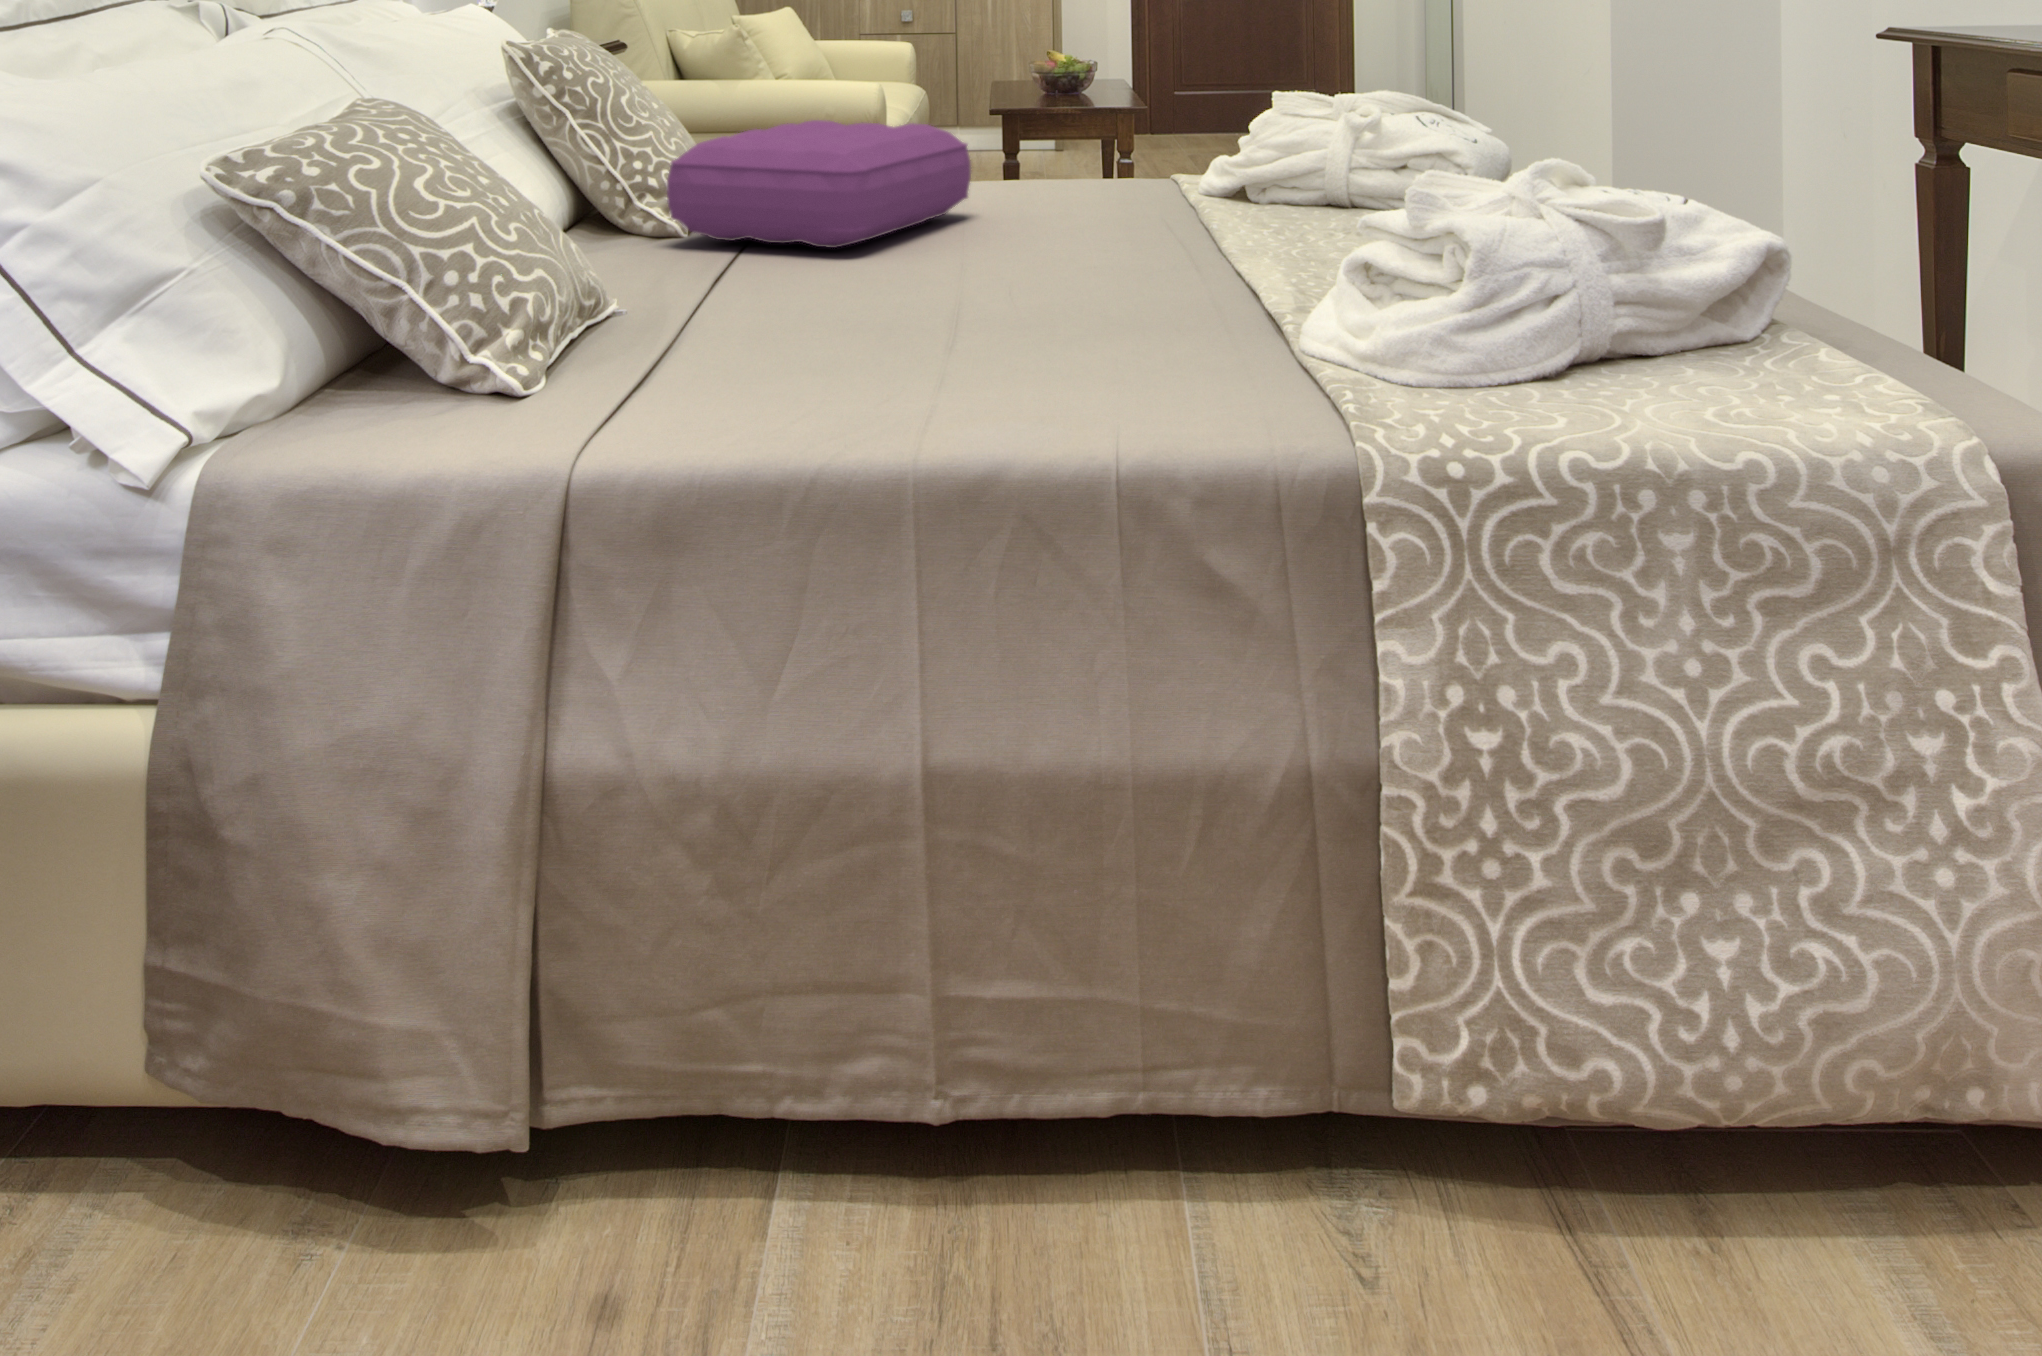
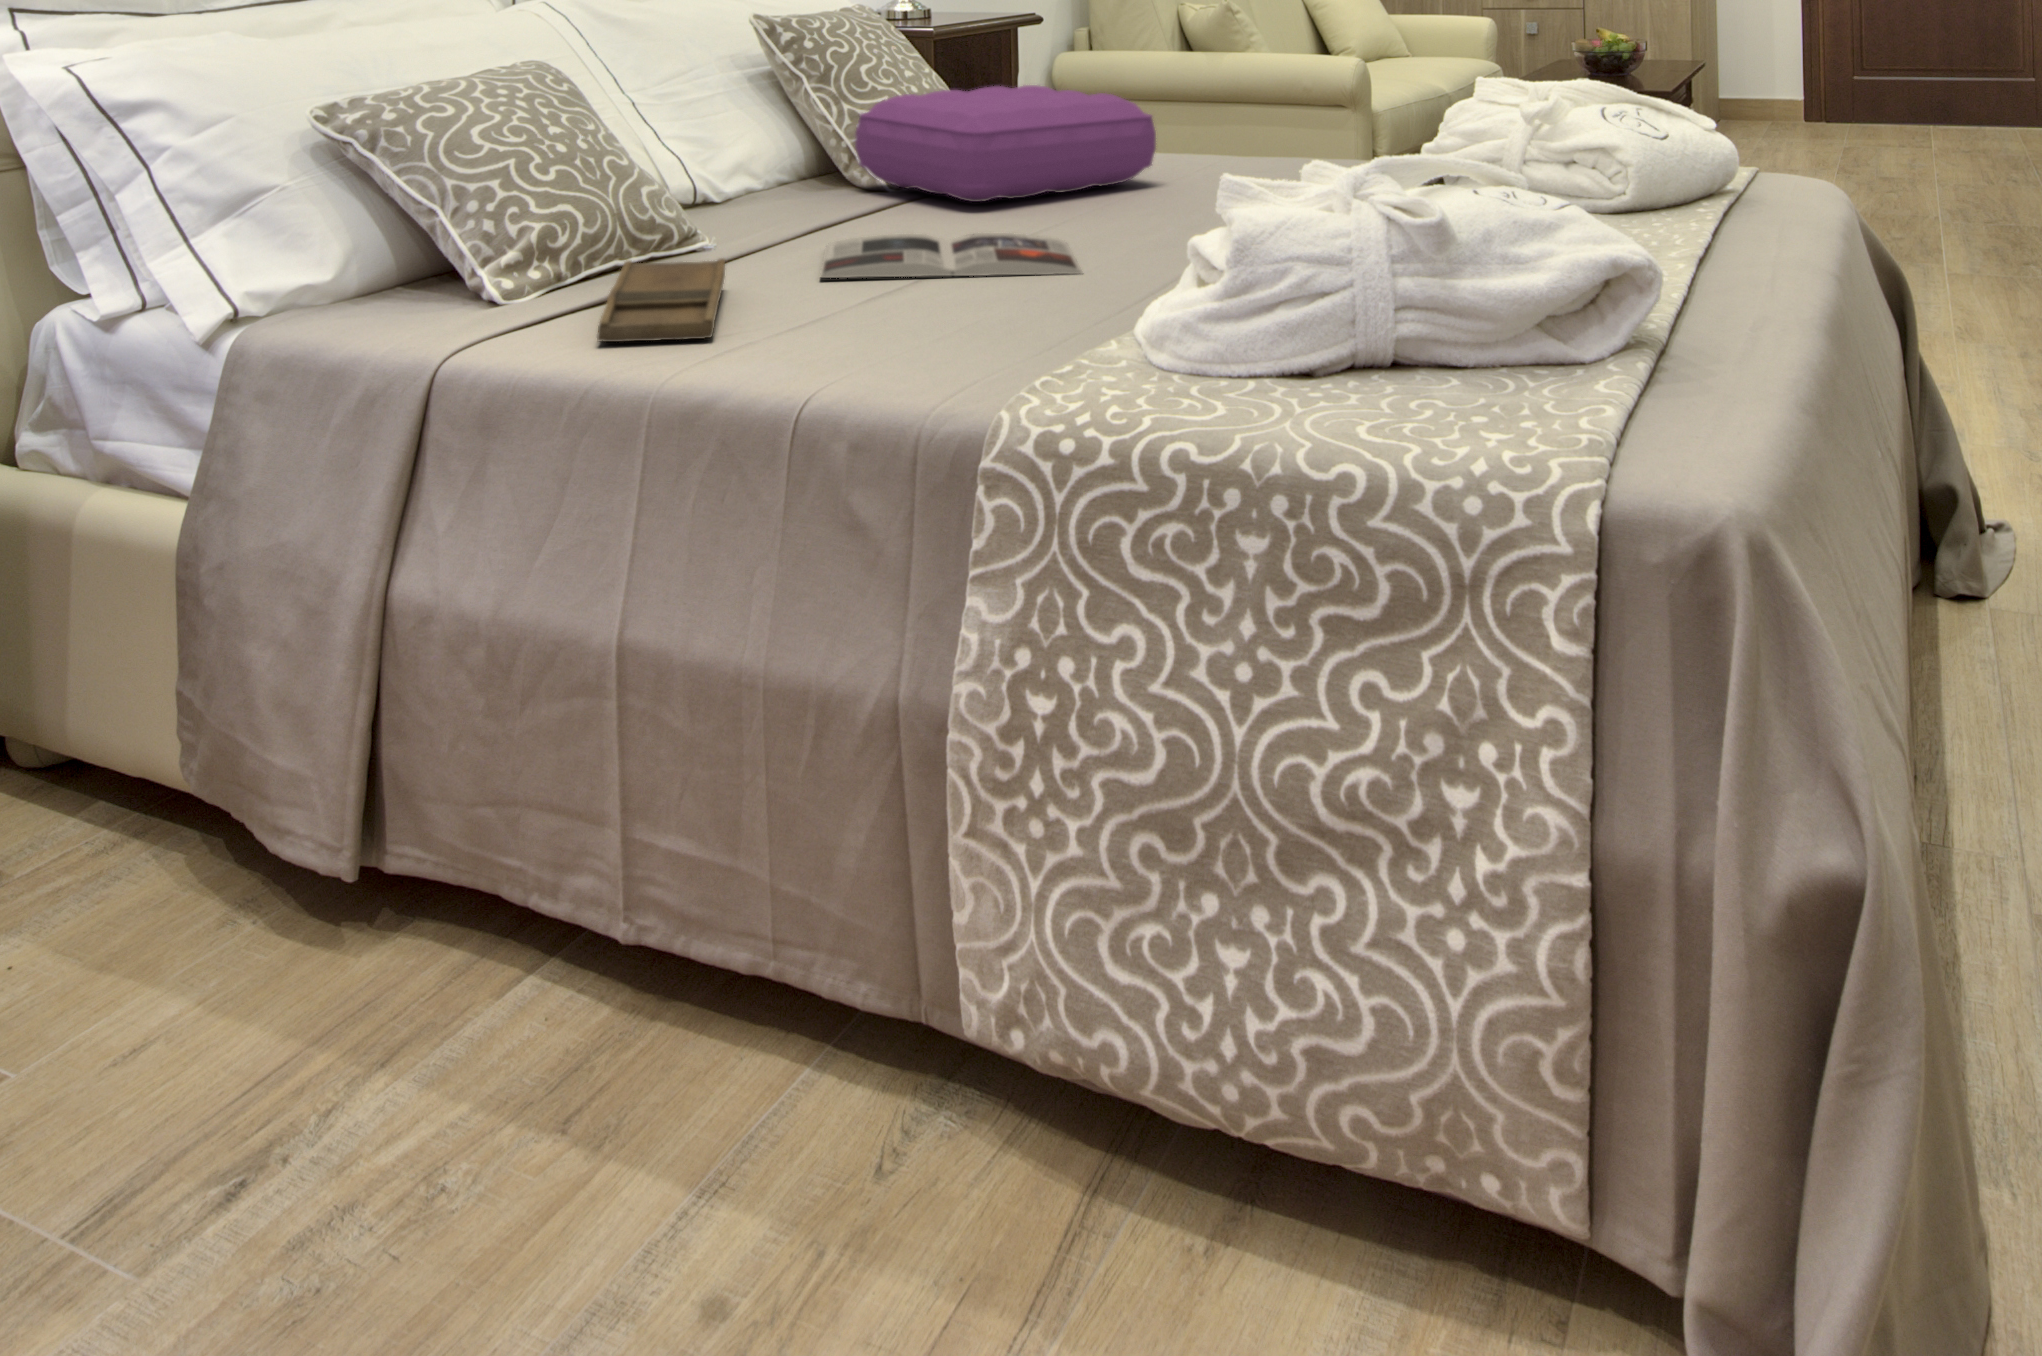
magazine: none [790,274,1112,339] -> present [820,233,1084,278]
tray: none [677,328,908,434] -> present [597,259,725,342]

